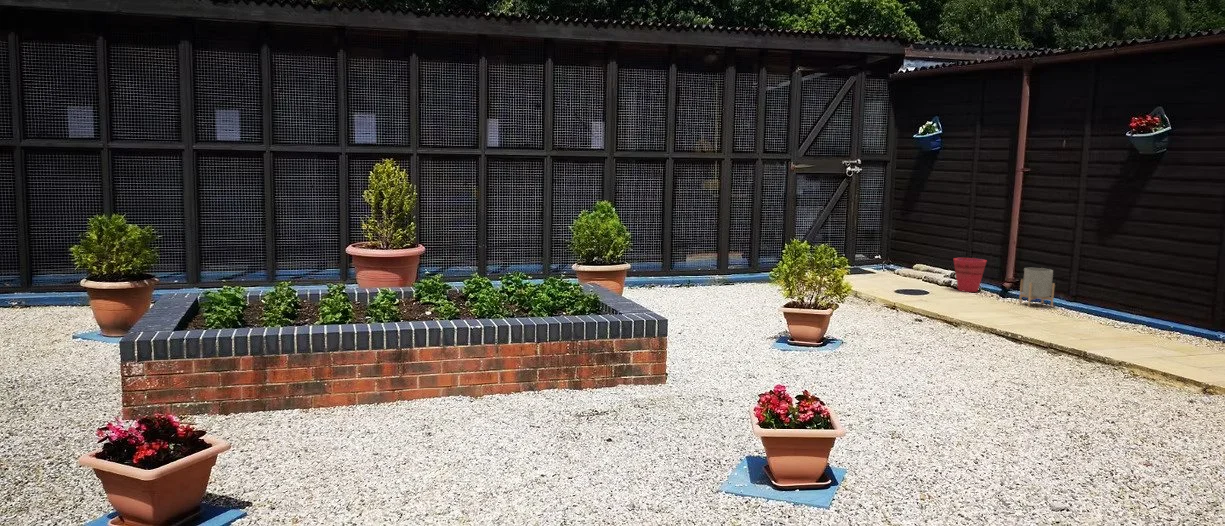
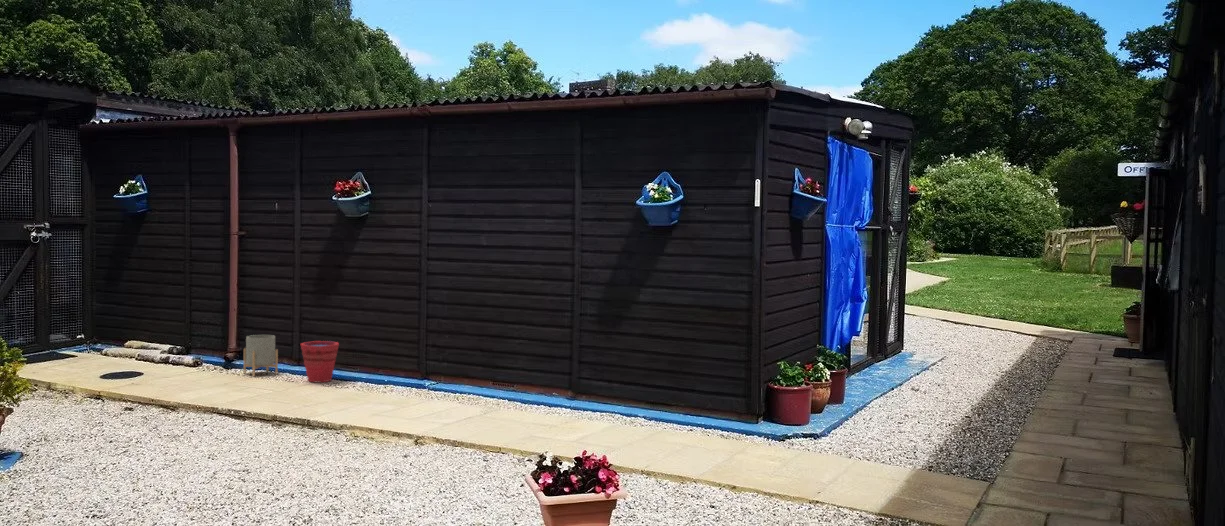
bucket: present [954,258,986,292] -> present [301,341,339,382]

